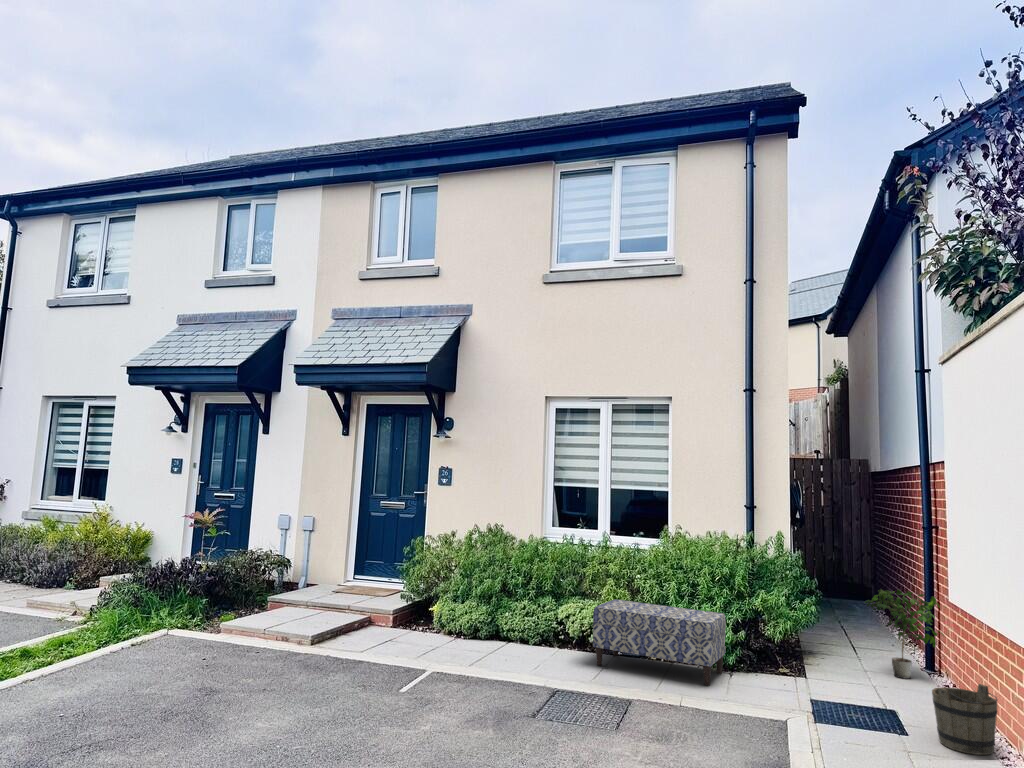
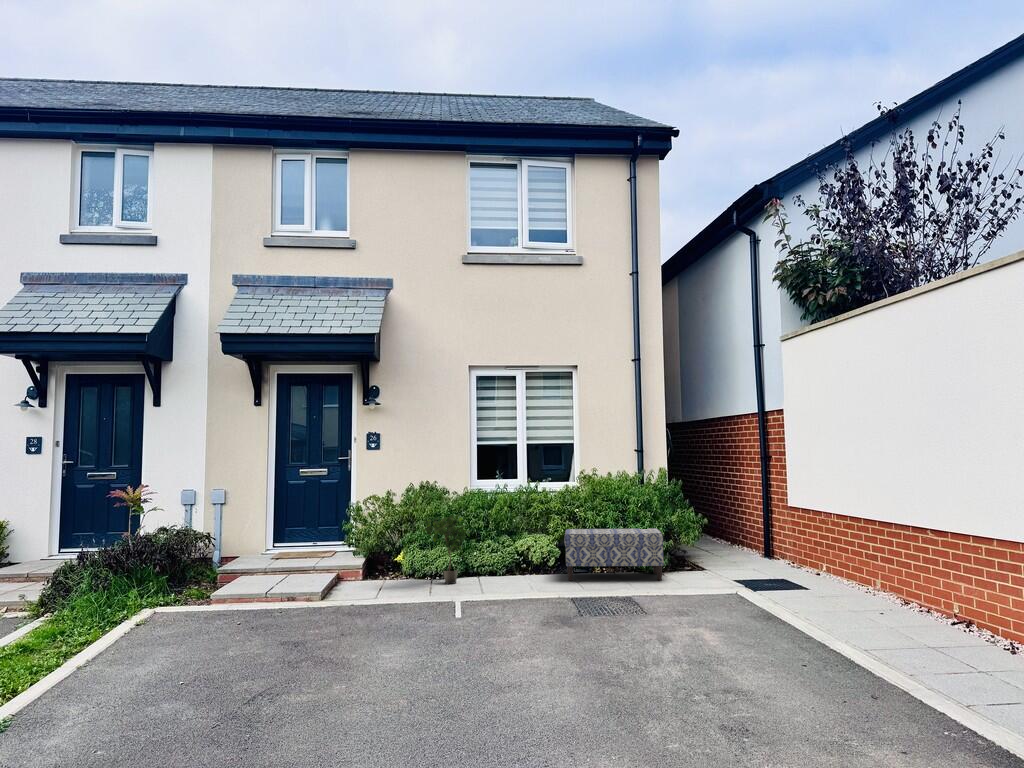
potted plant: present [865,590,944,679] -> present [422,514,471,584]
bucket: present [932,684,997,755] -> none [819,546,859,588]

